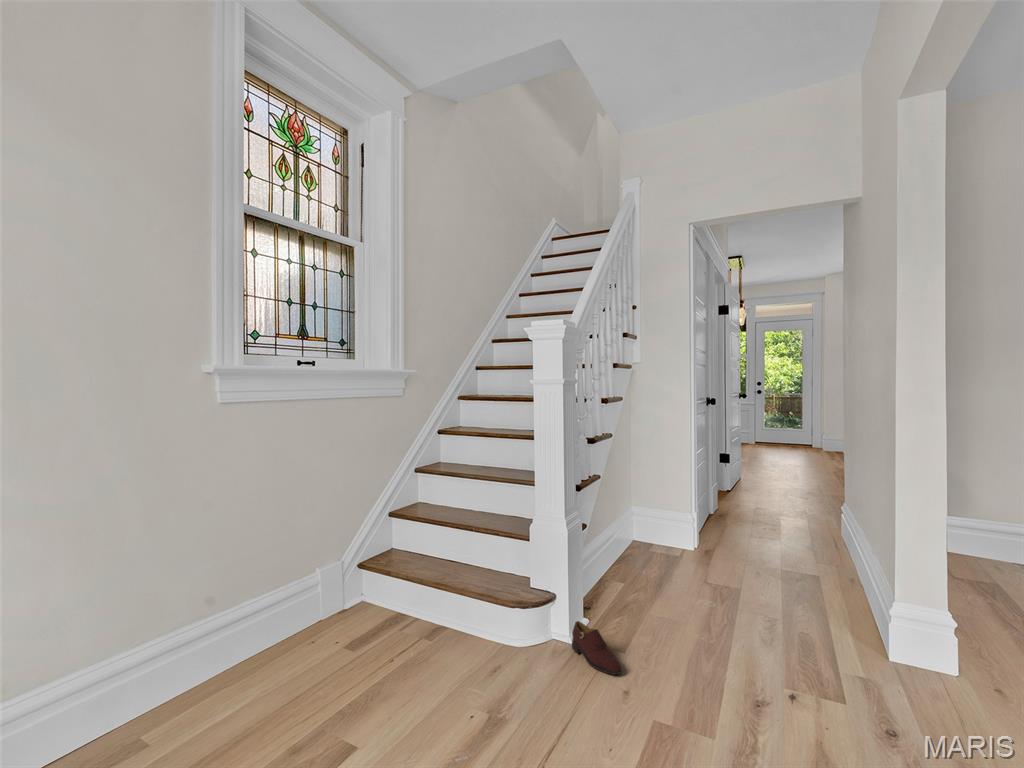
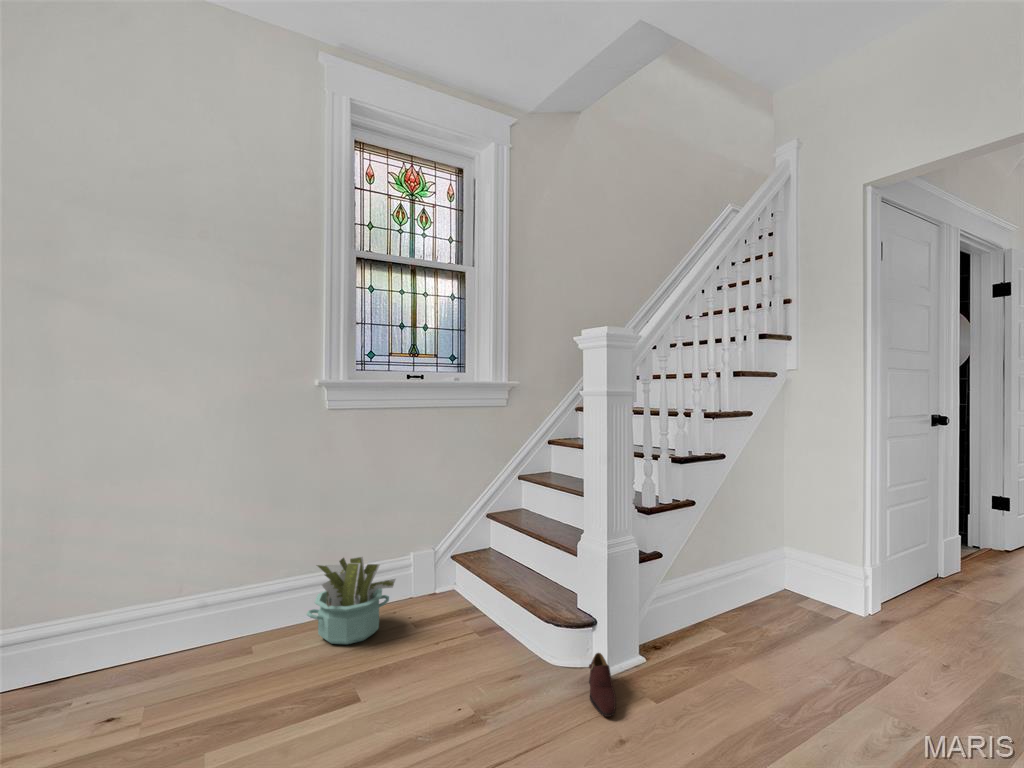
decorative plant: none [222,584,326,703] -> present [307,557,395,644]

